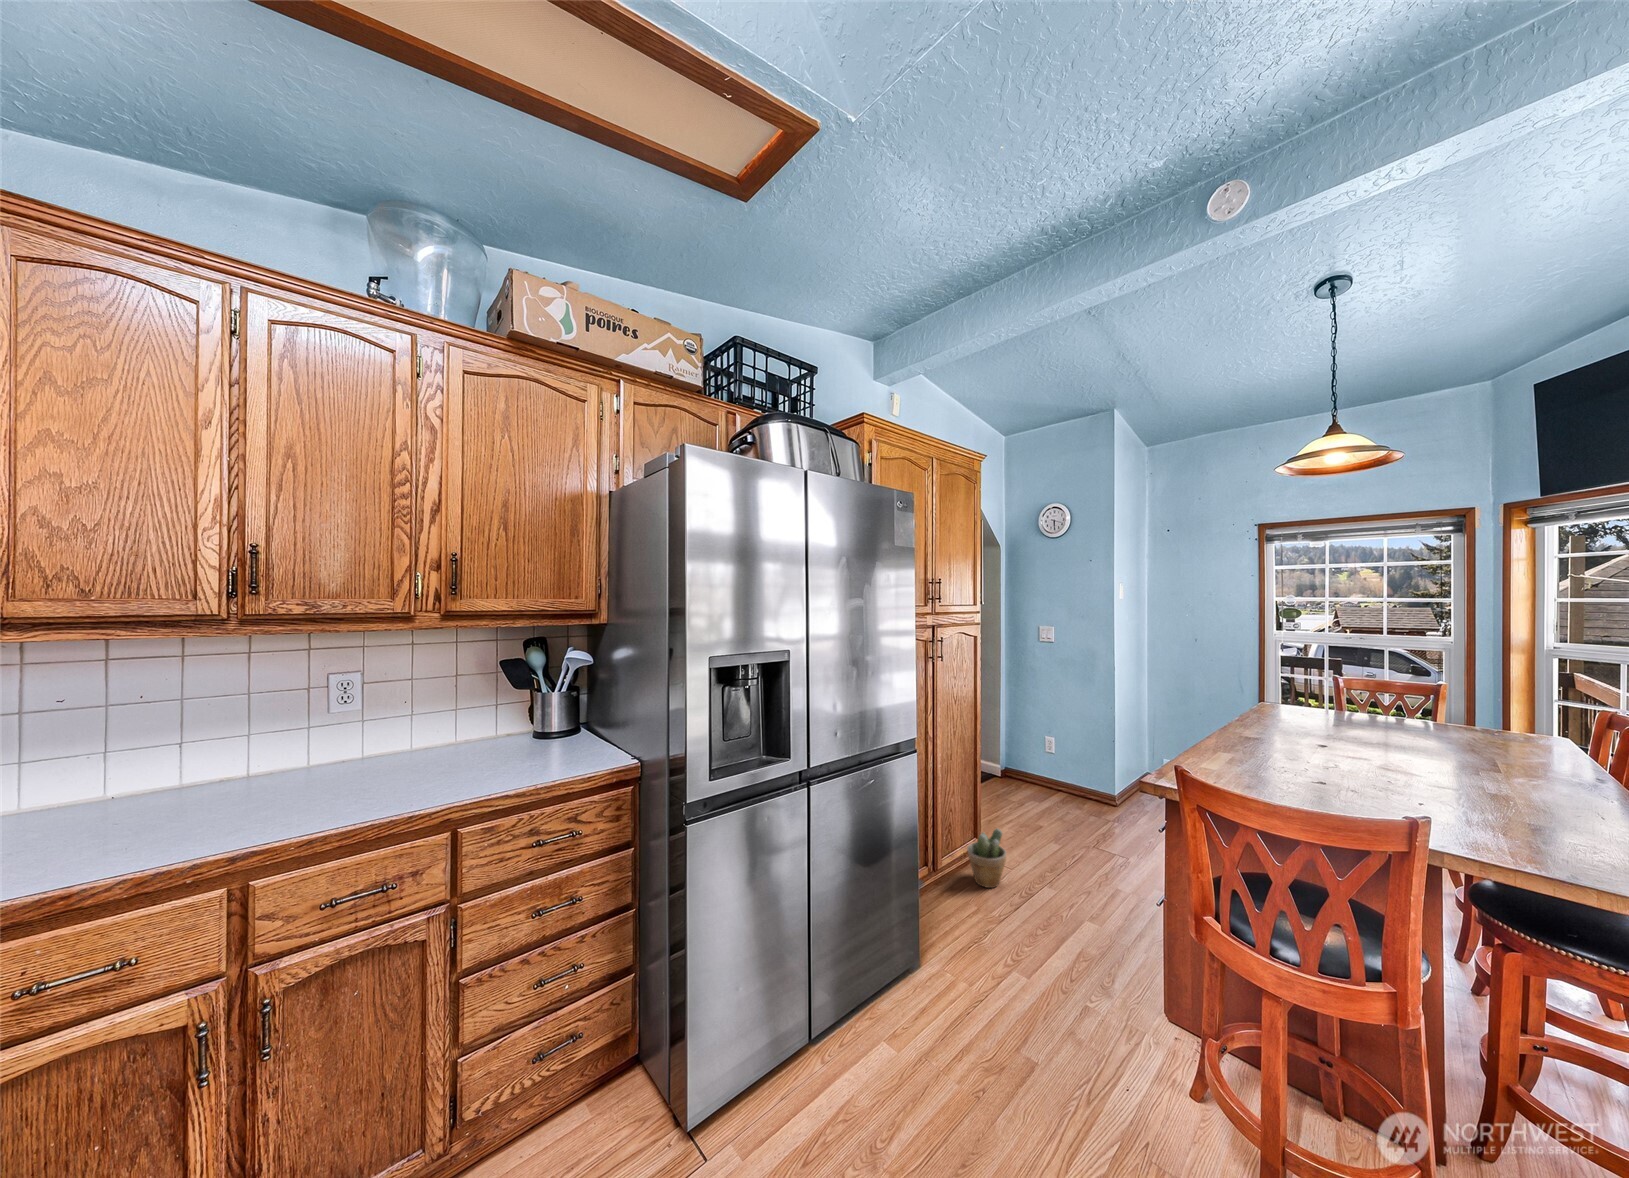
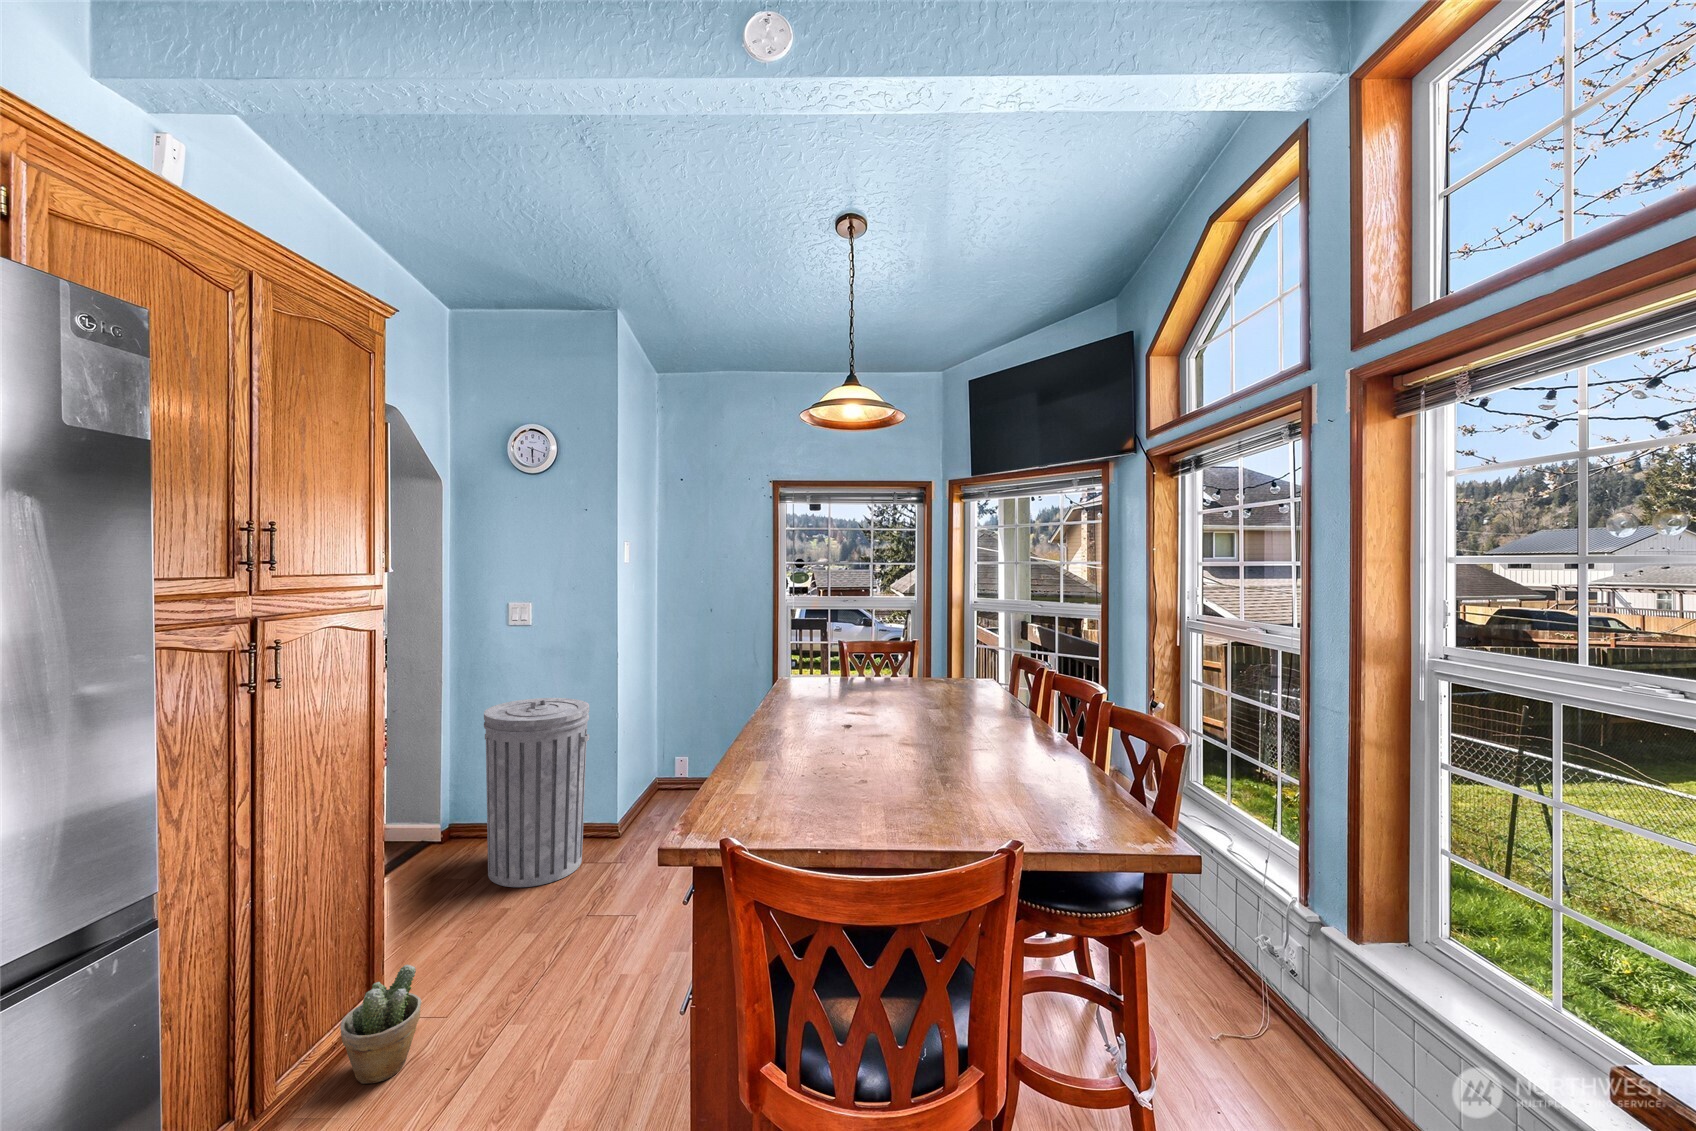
trash can: none [1025,692,1097,819] -> present [484,698,589,887]

